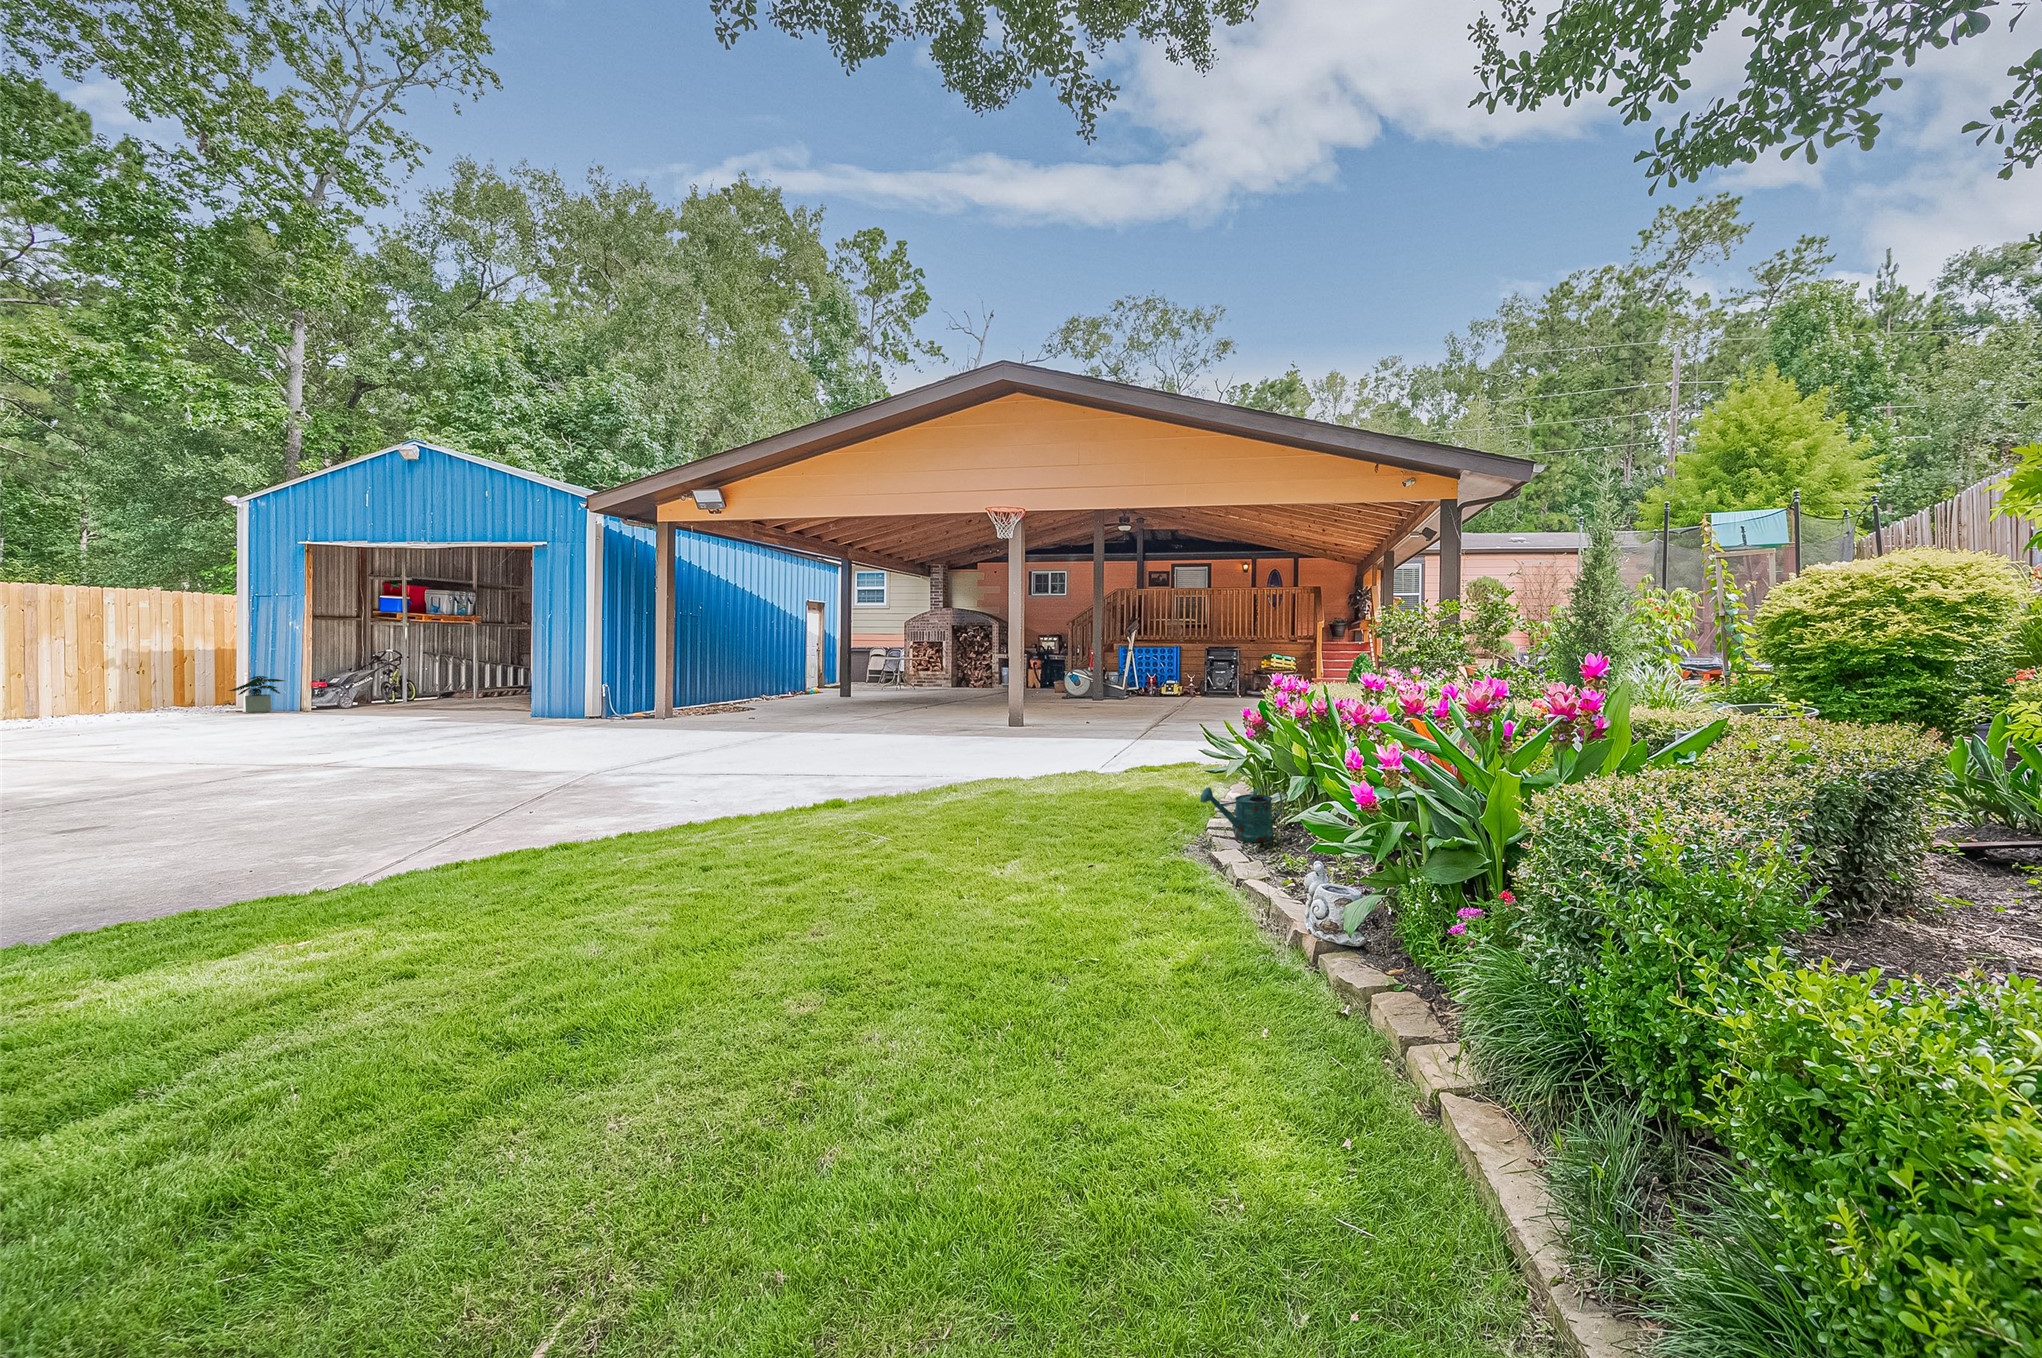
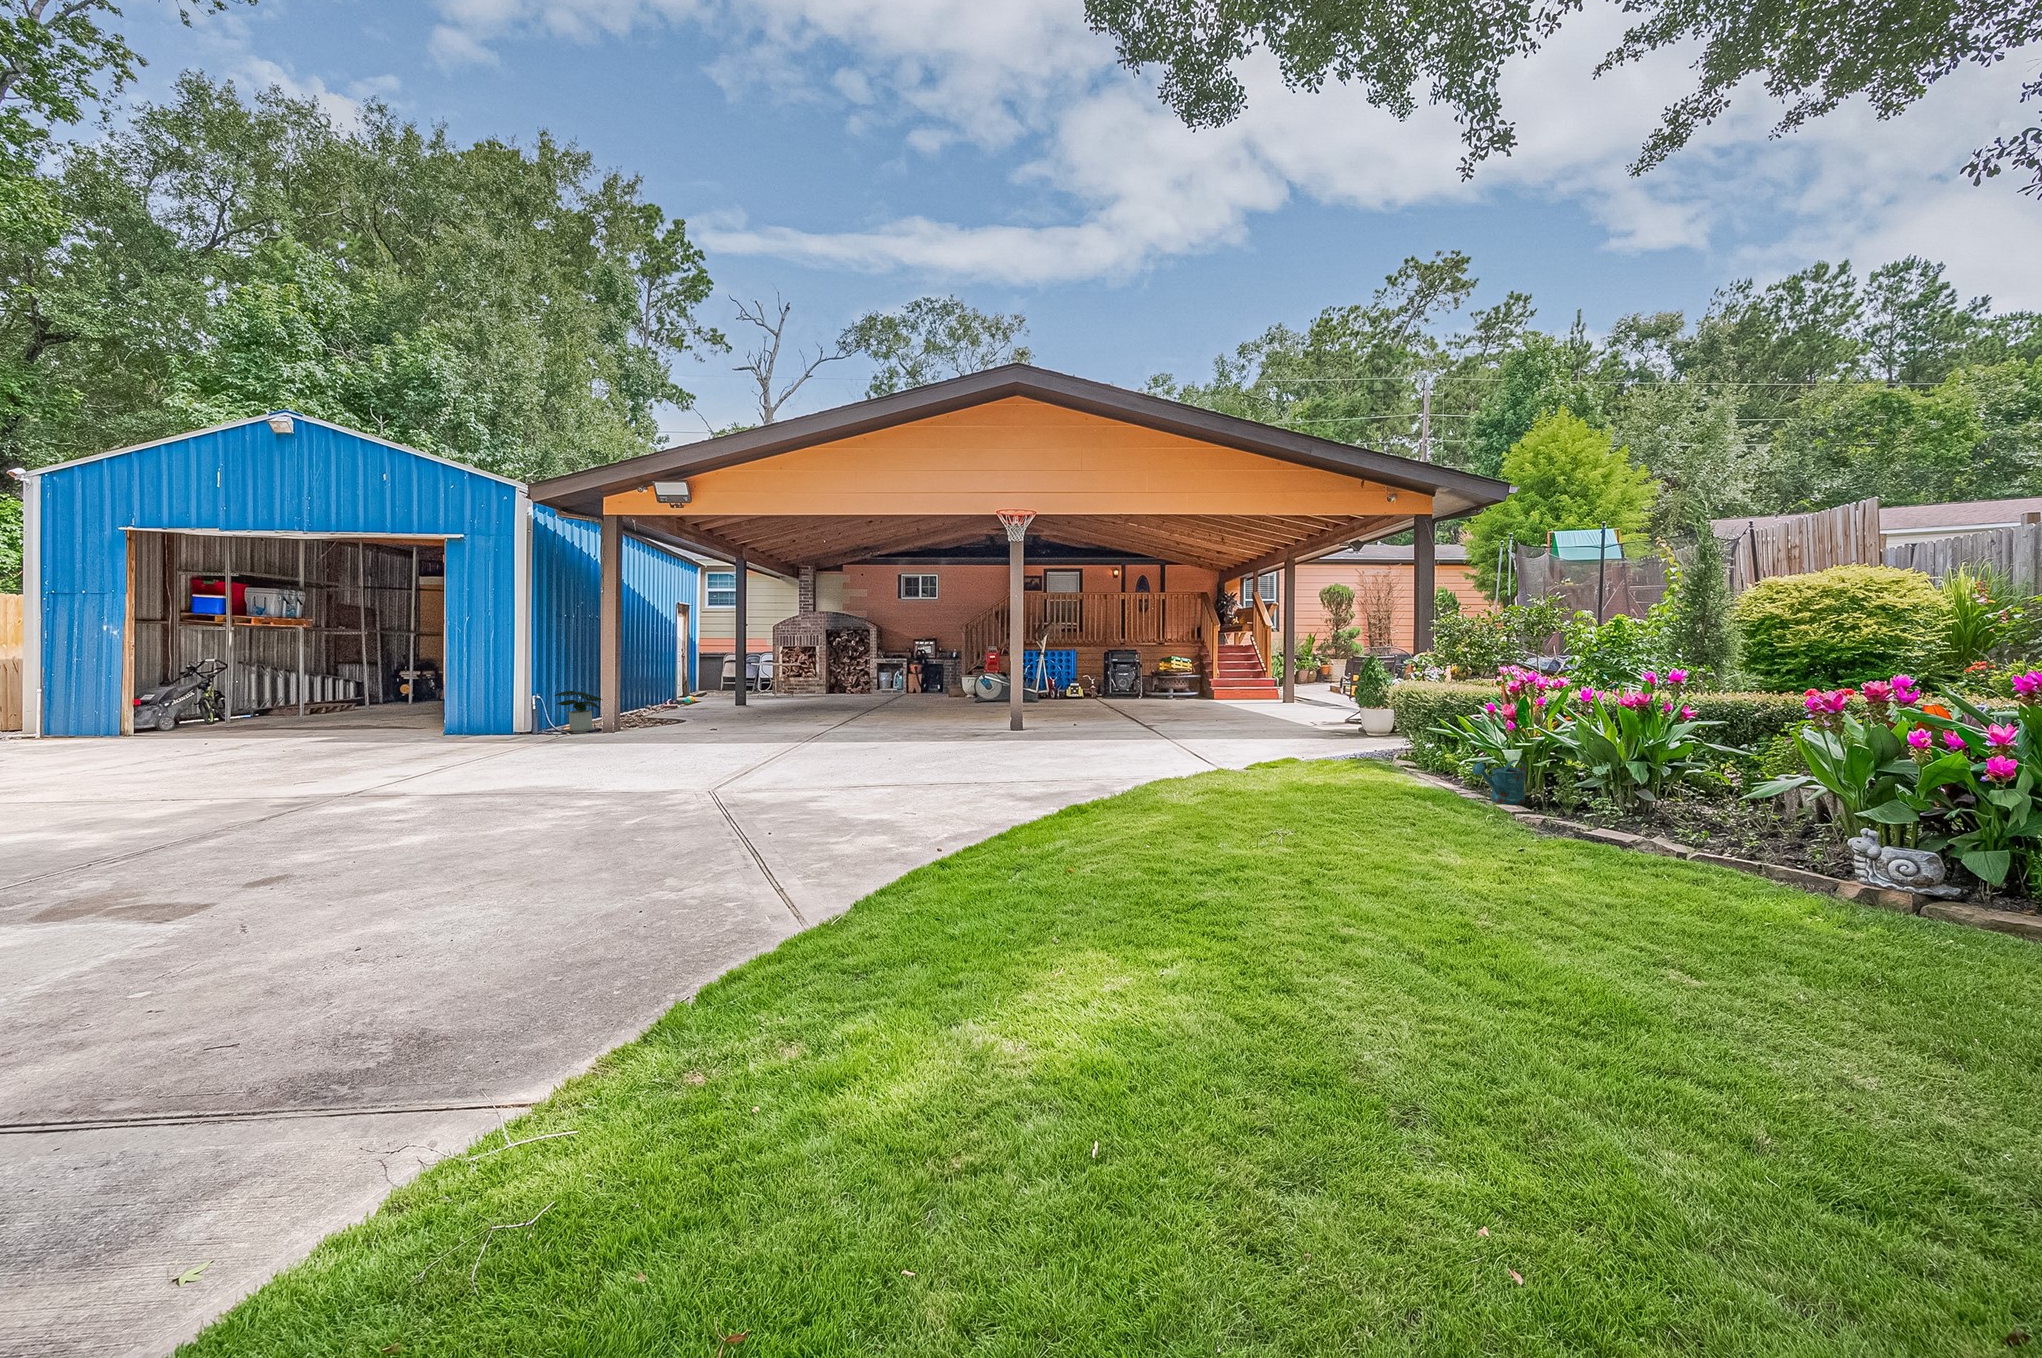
potted plant: present [229,676,284,713] -> present [555,691,603,732]

